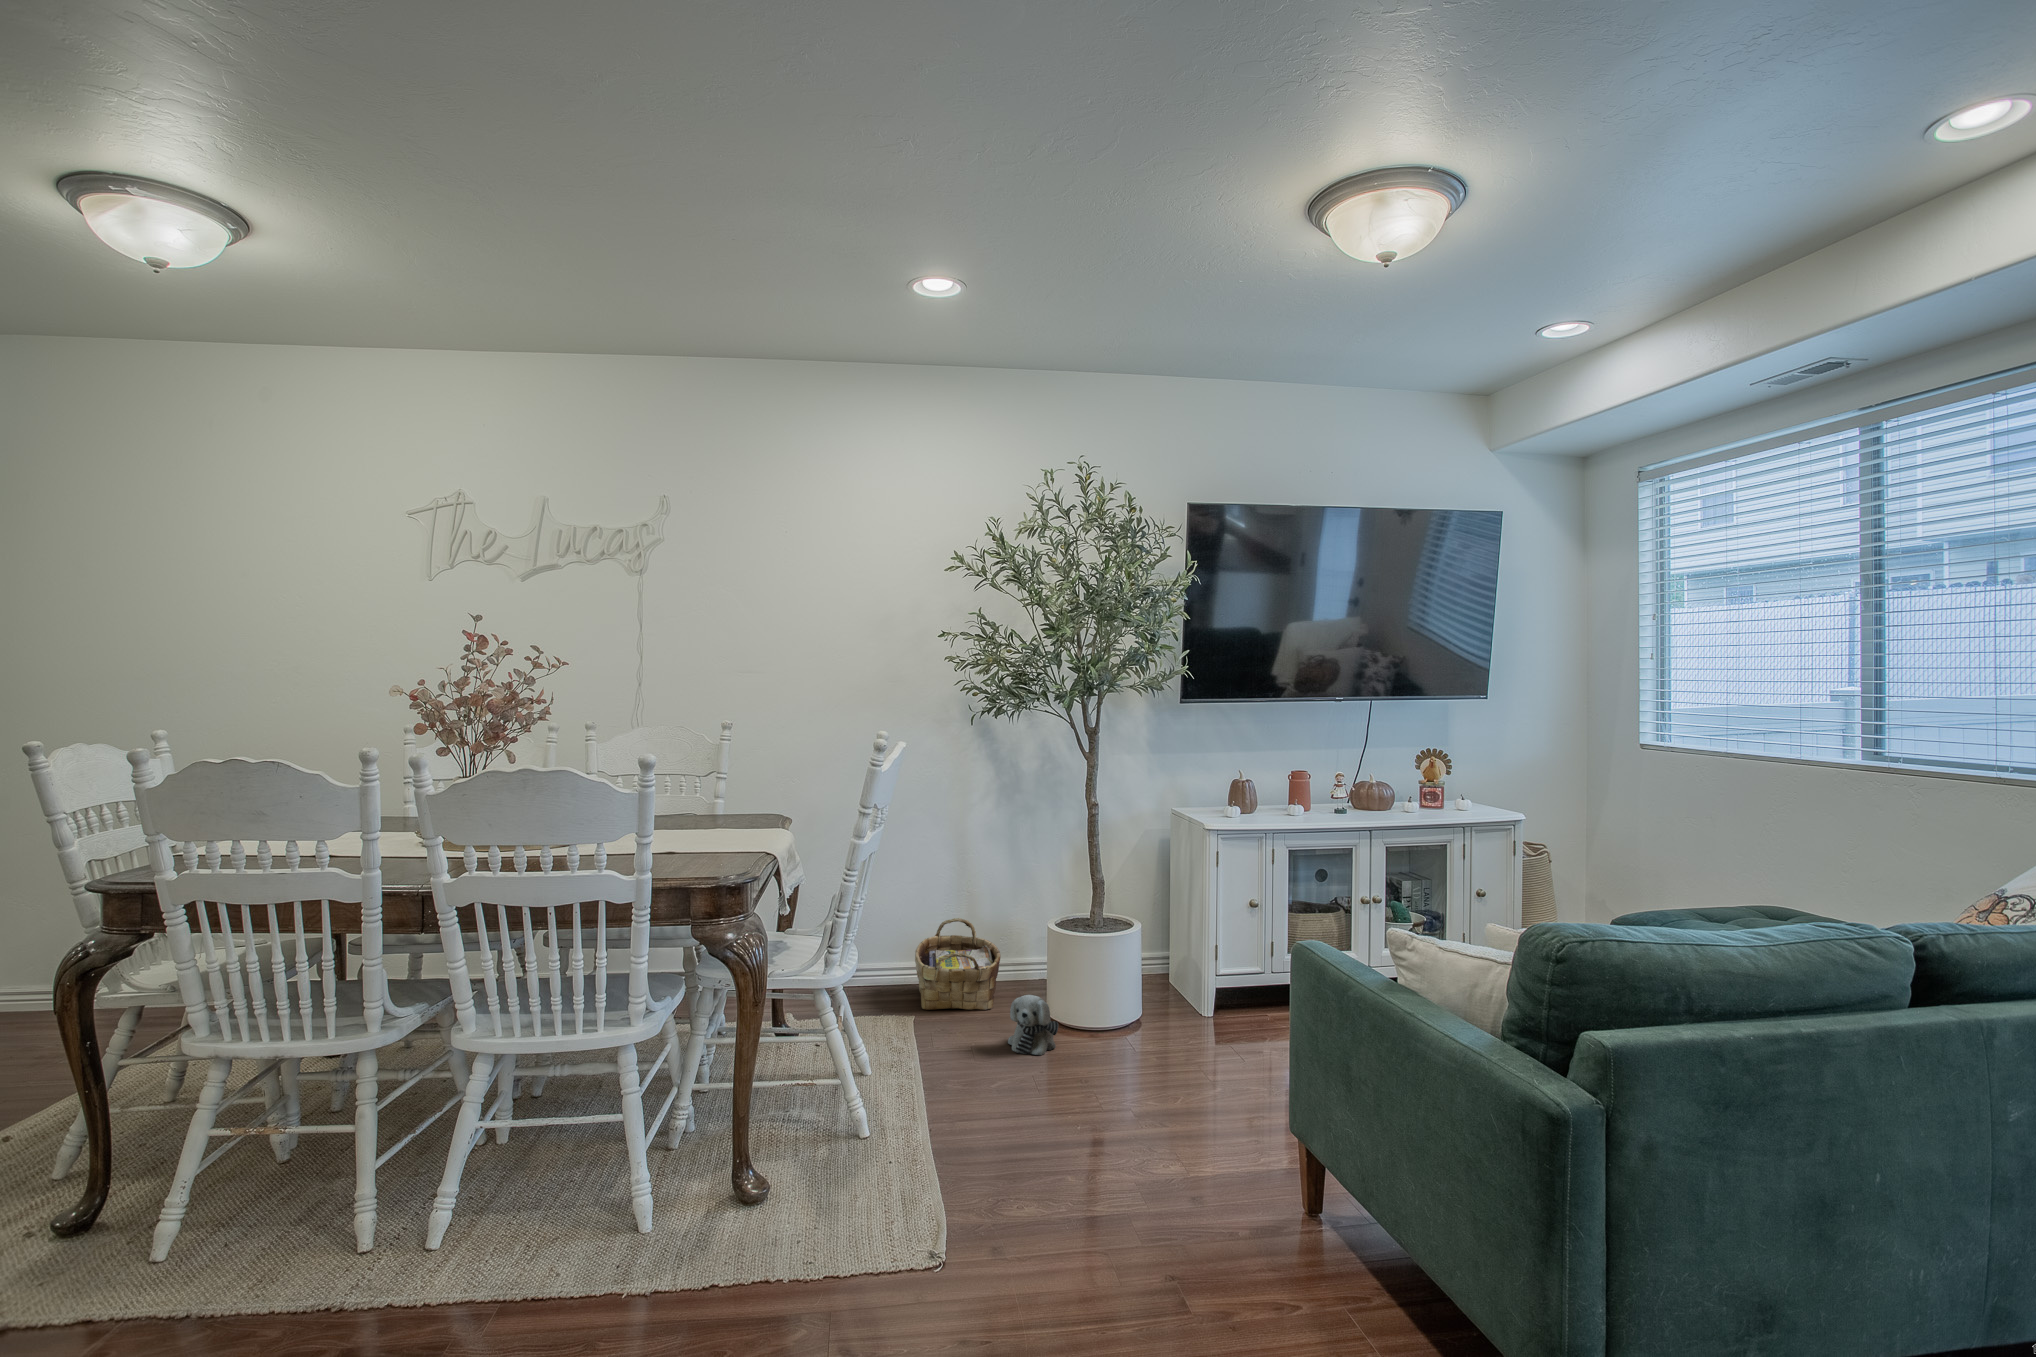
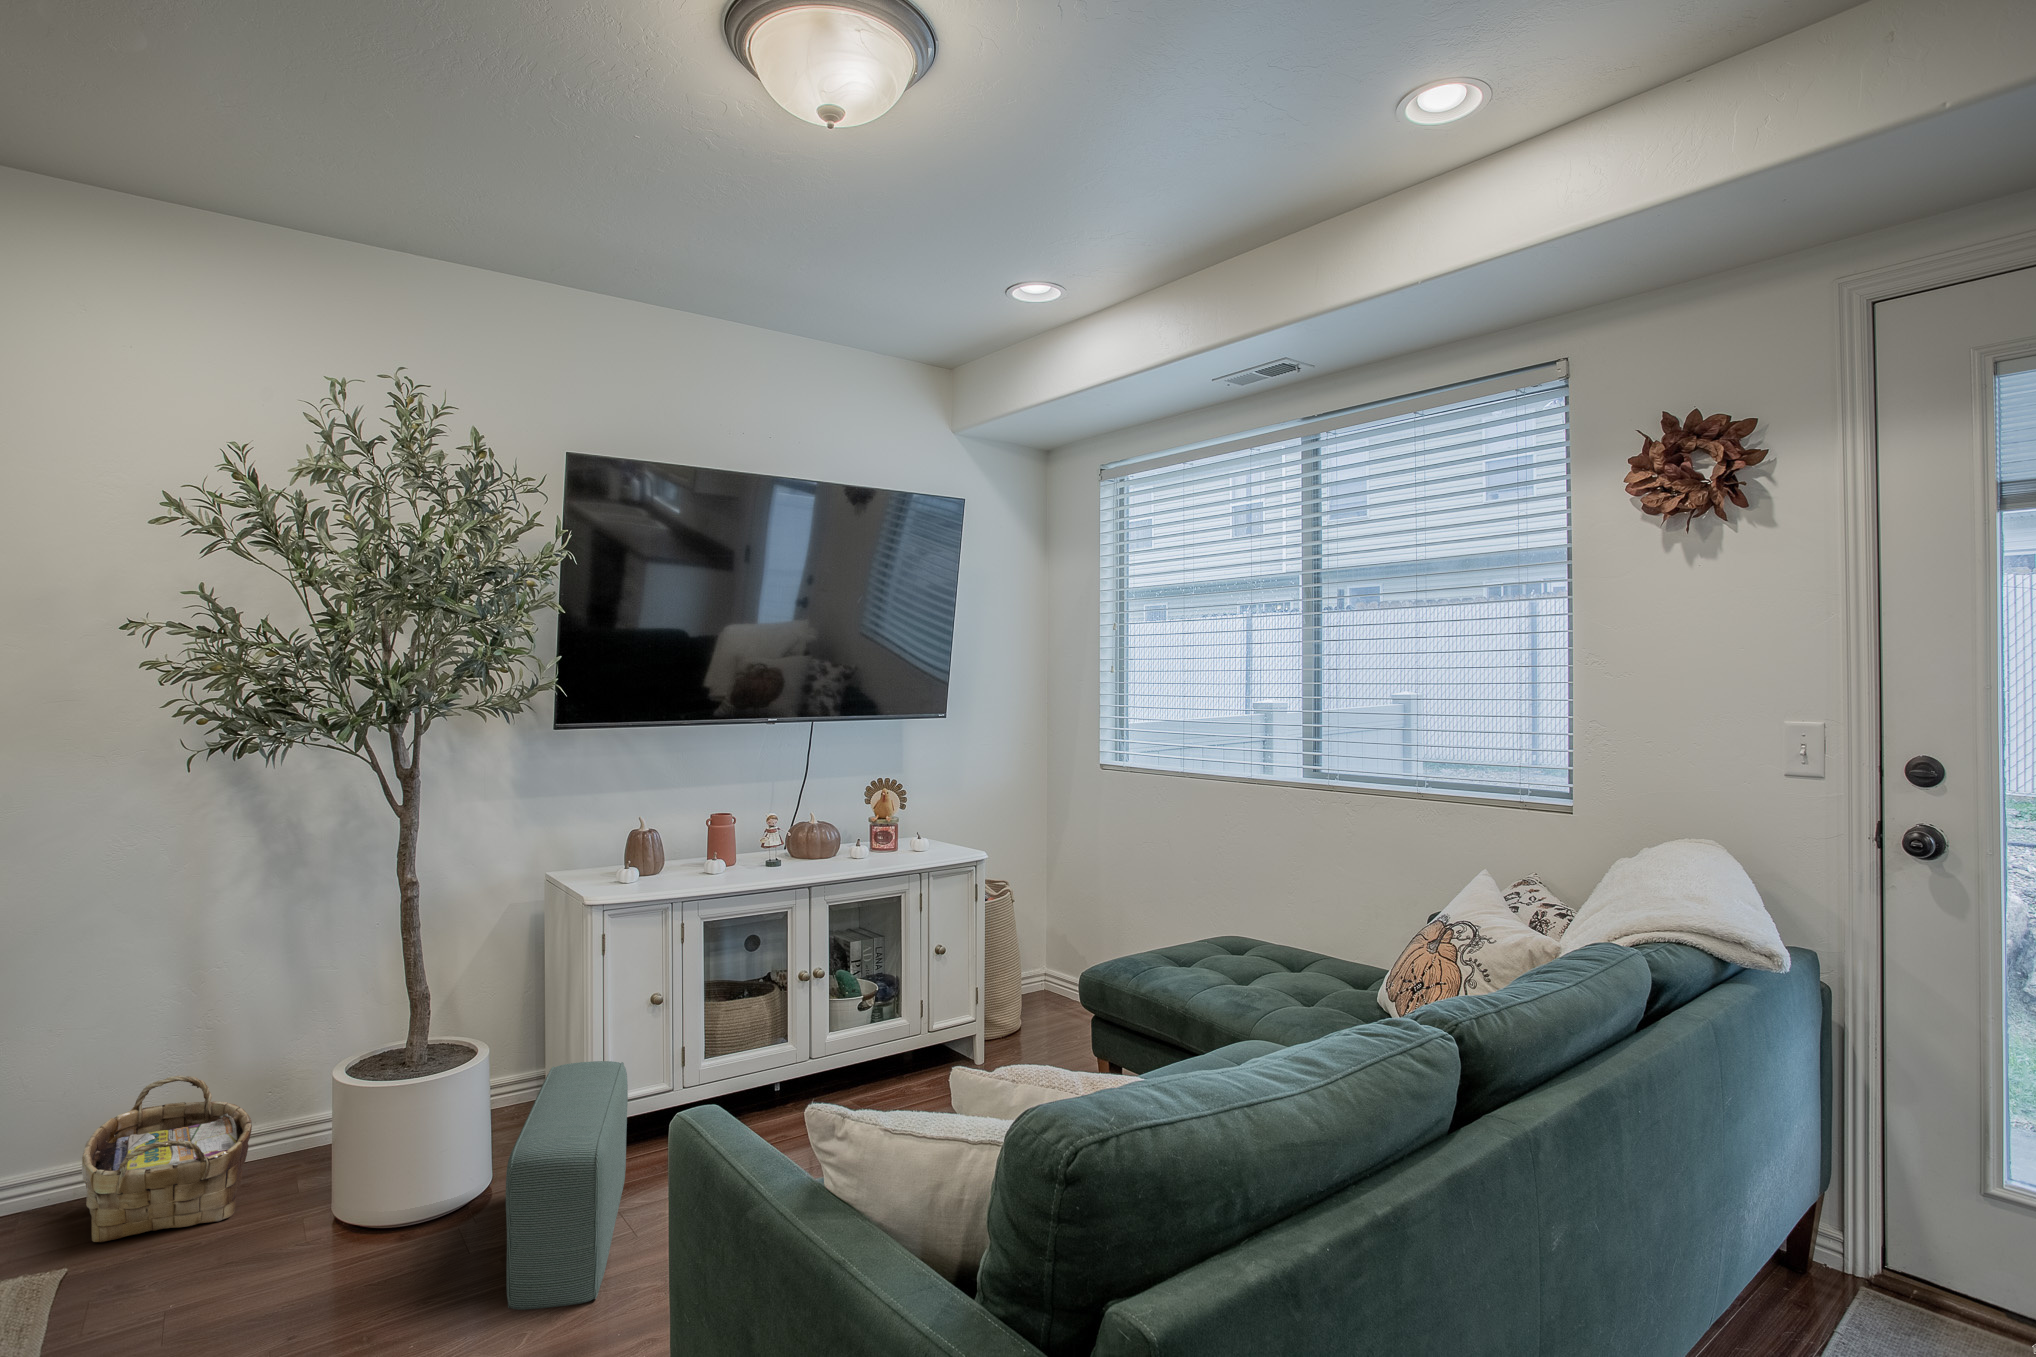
pouf: none [1163,939,1235,1094] -> present [506,1061,628,1310]
plush toy: present [1008,995,1058,1055] -> none [247,1197,338,1297]

